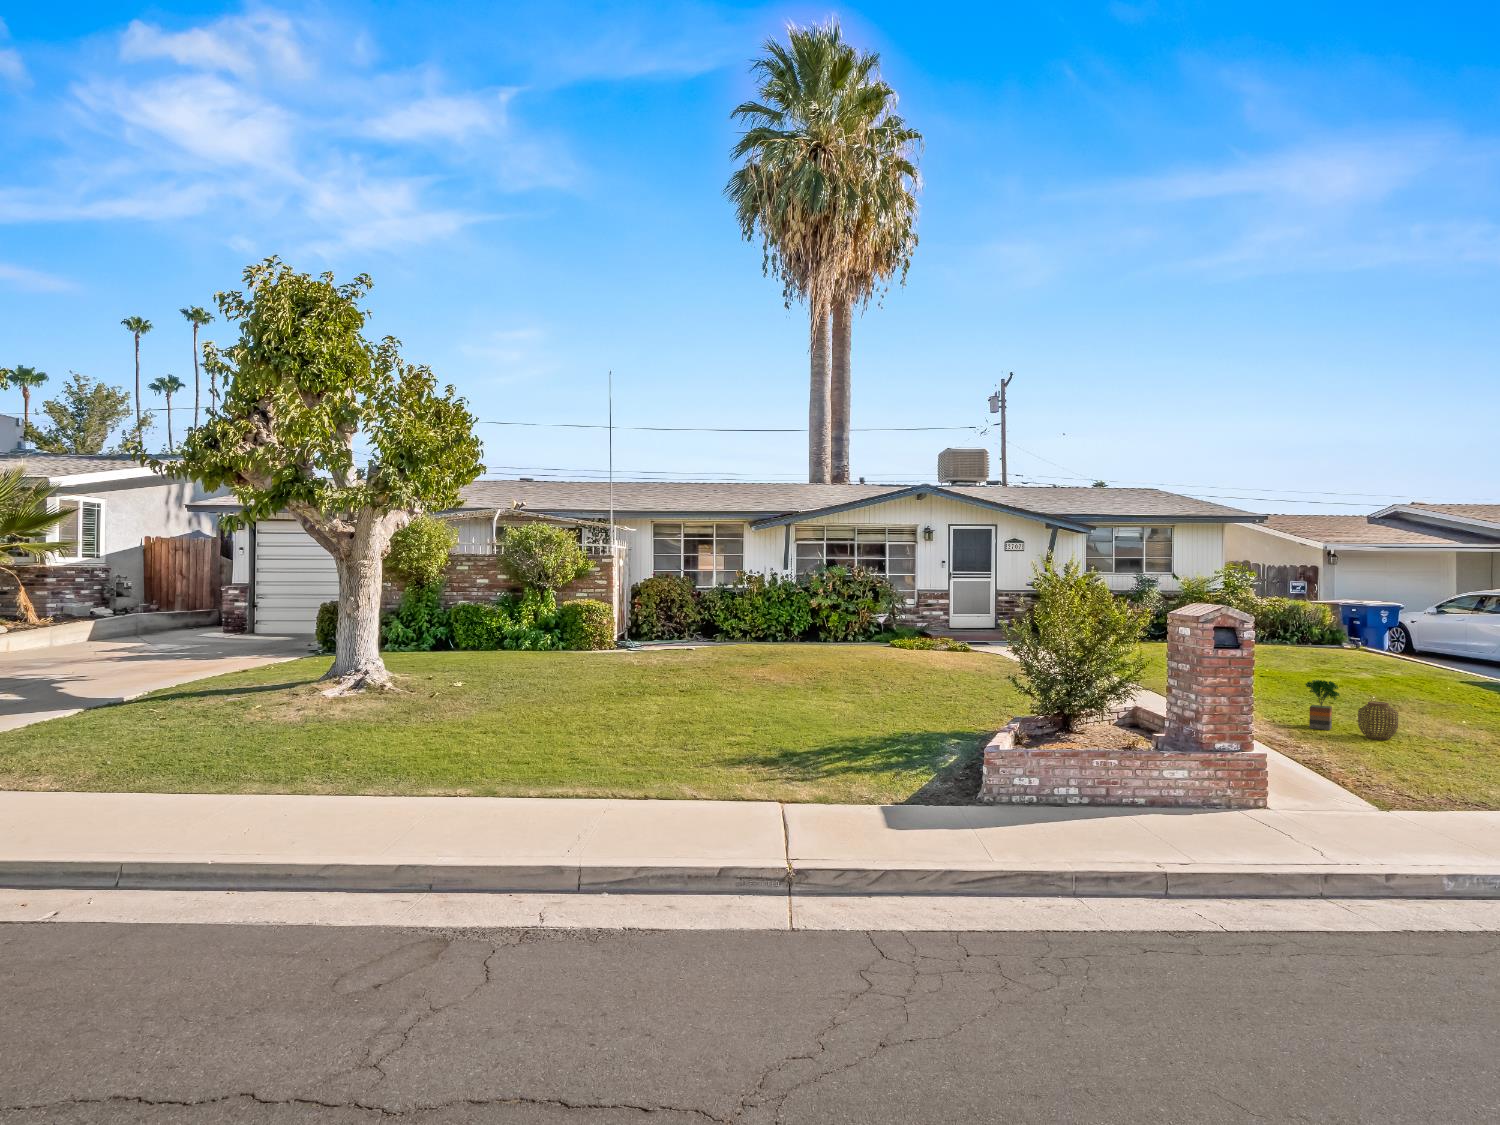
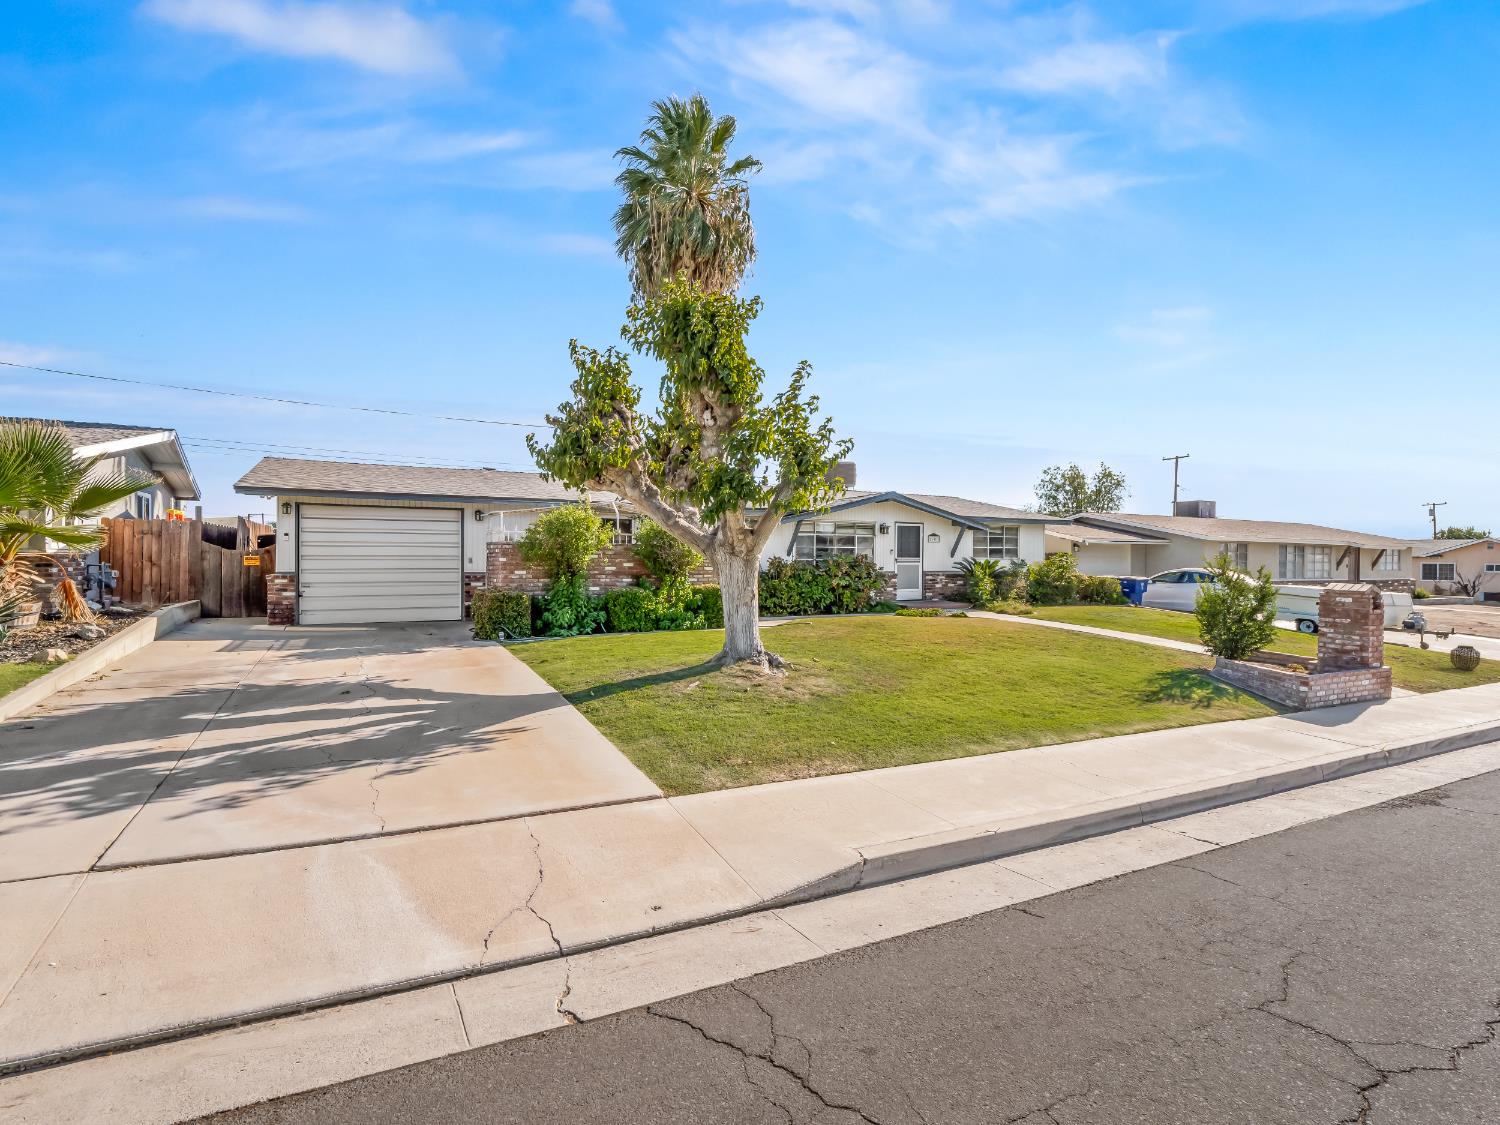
potted tree: present [1305,680,1340,730] -> none [1404,632,1436,665]

